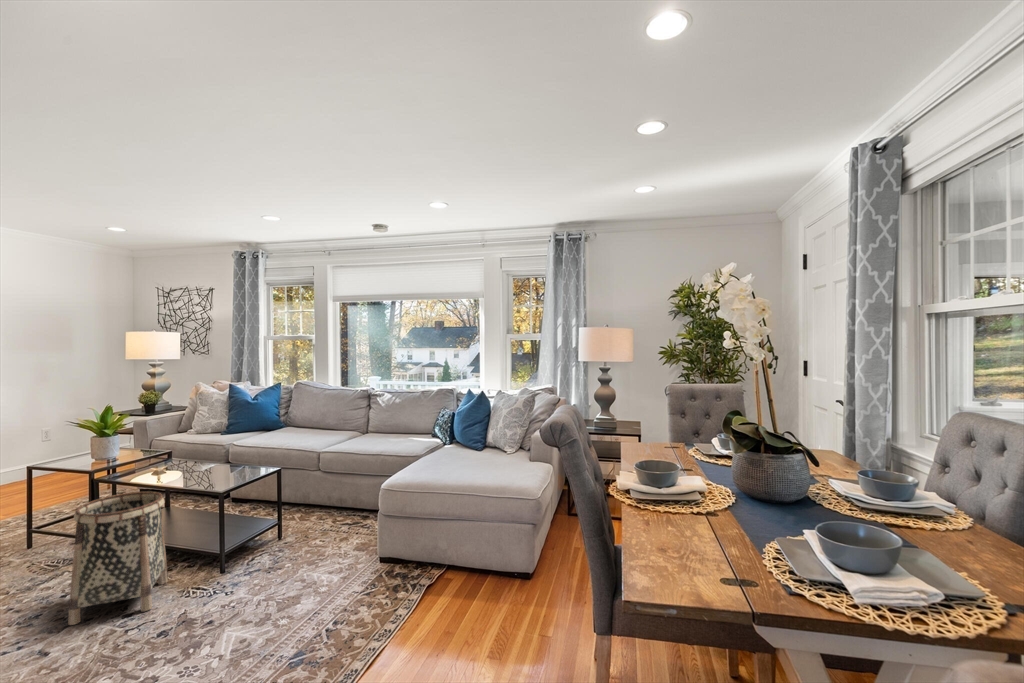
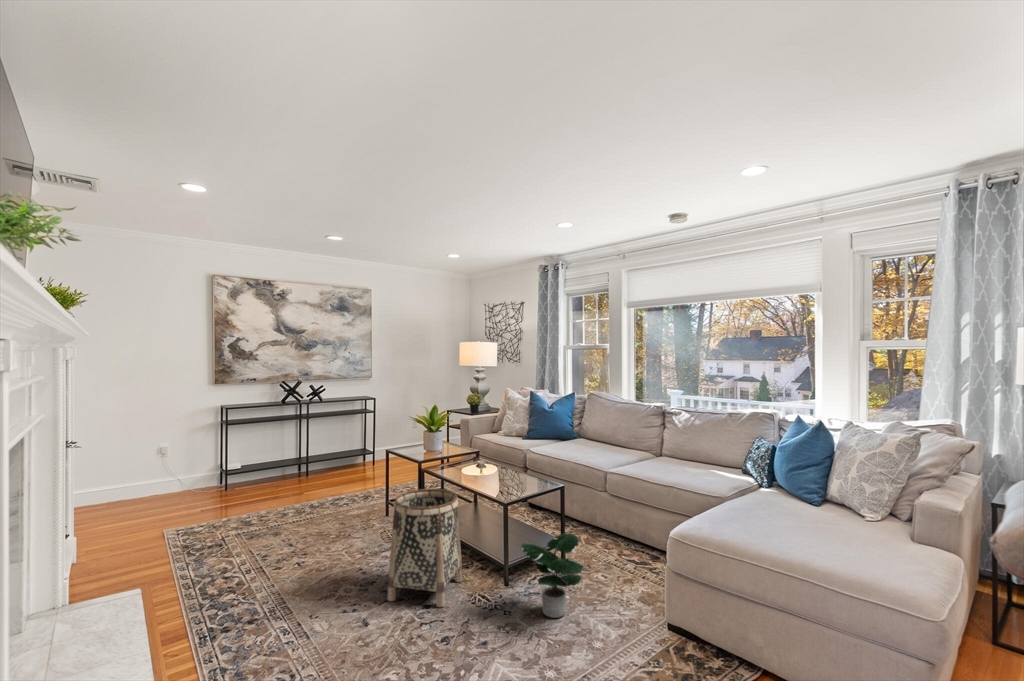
potted plant: none [243,506,310,584] -> present [521,533,584,618]

